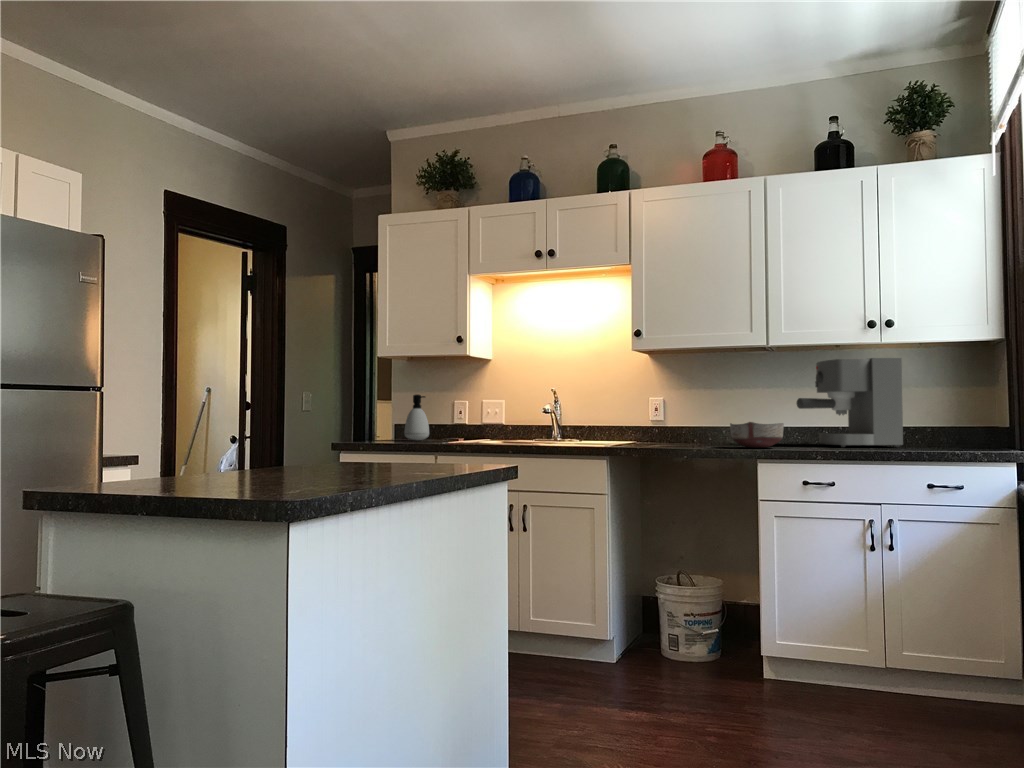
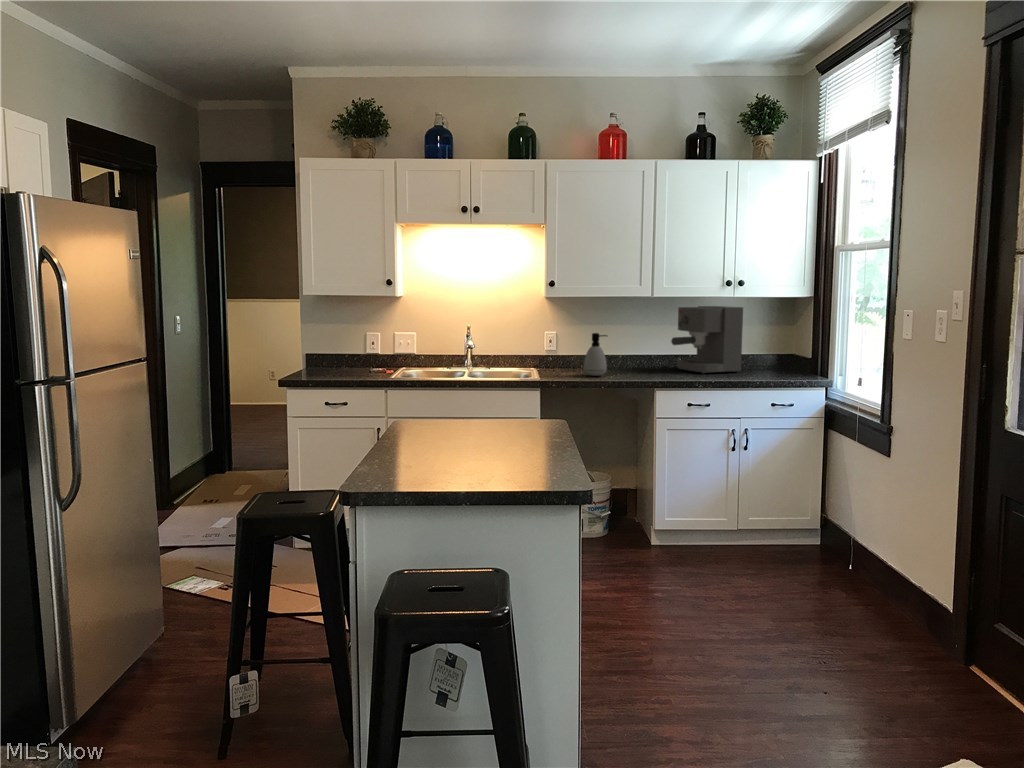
soap dispenser: present [404,394,429,441] -> present [584,333,607,376]
ceramic bowl: present [730,422,784,448] -> none [630,358,670,378]

